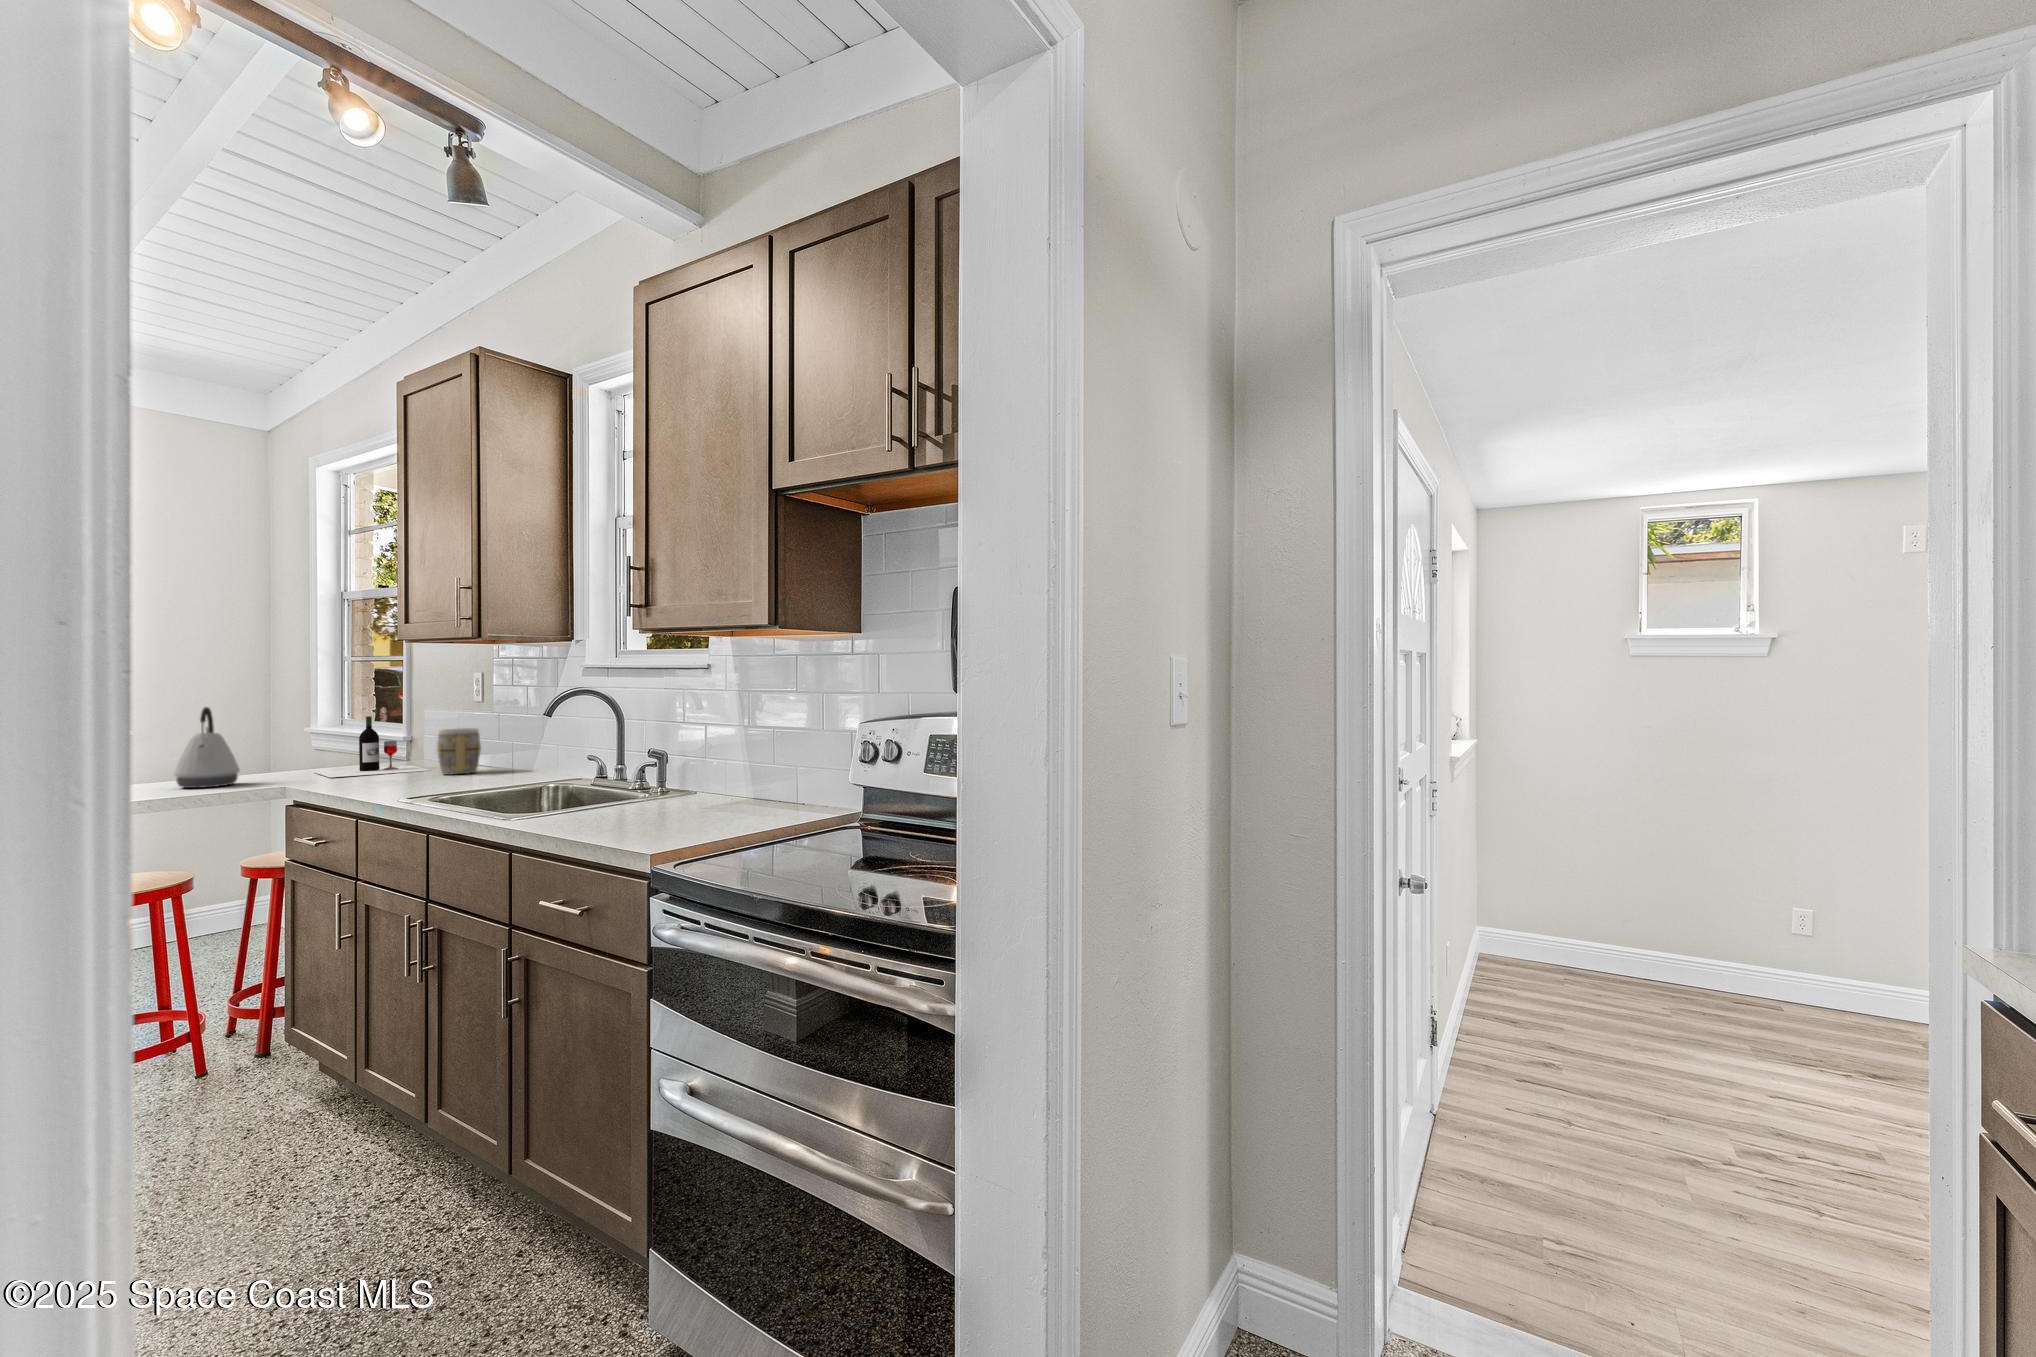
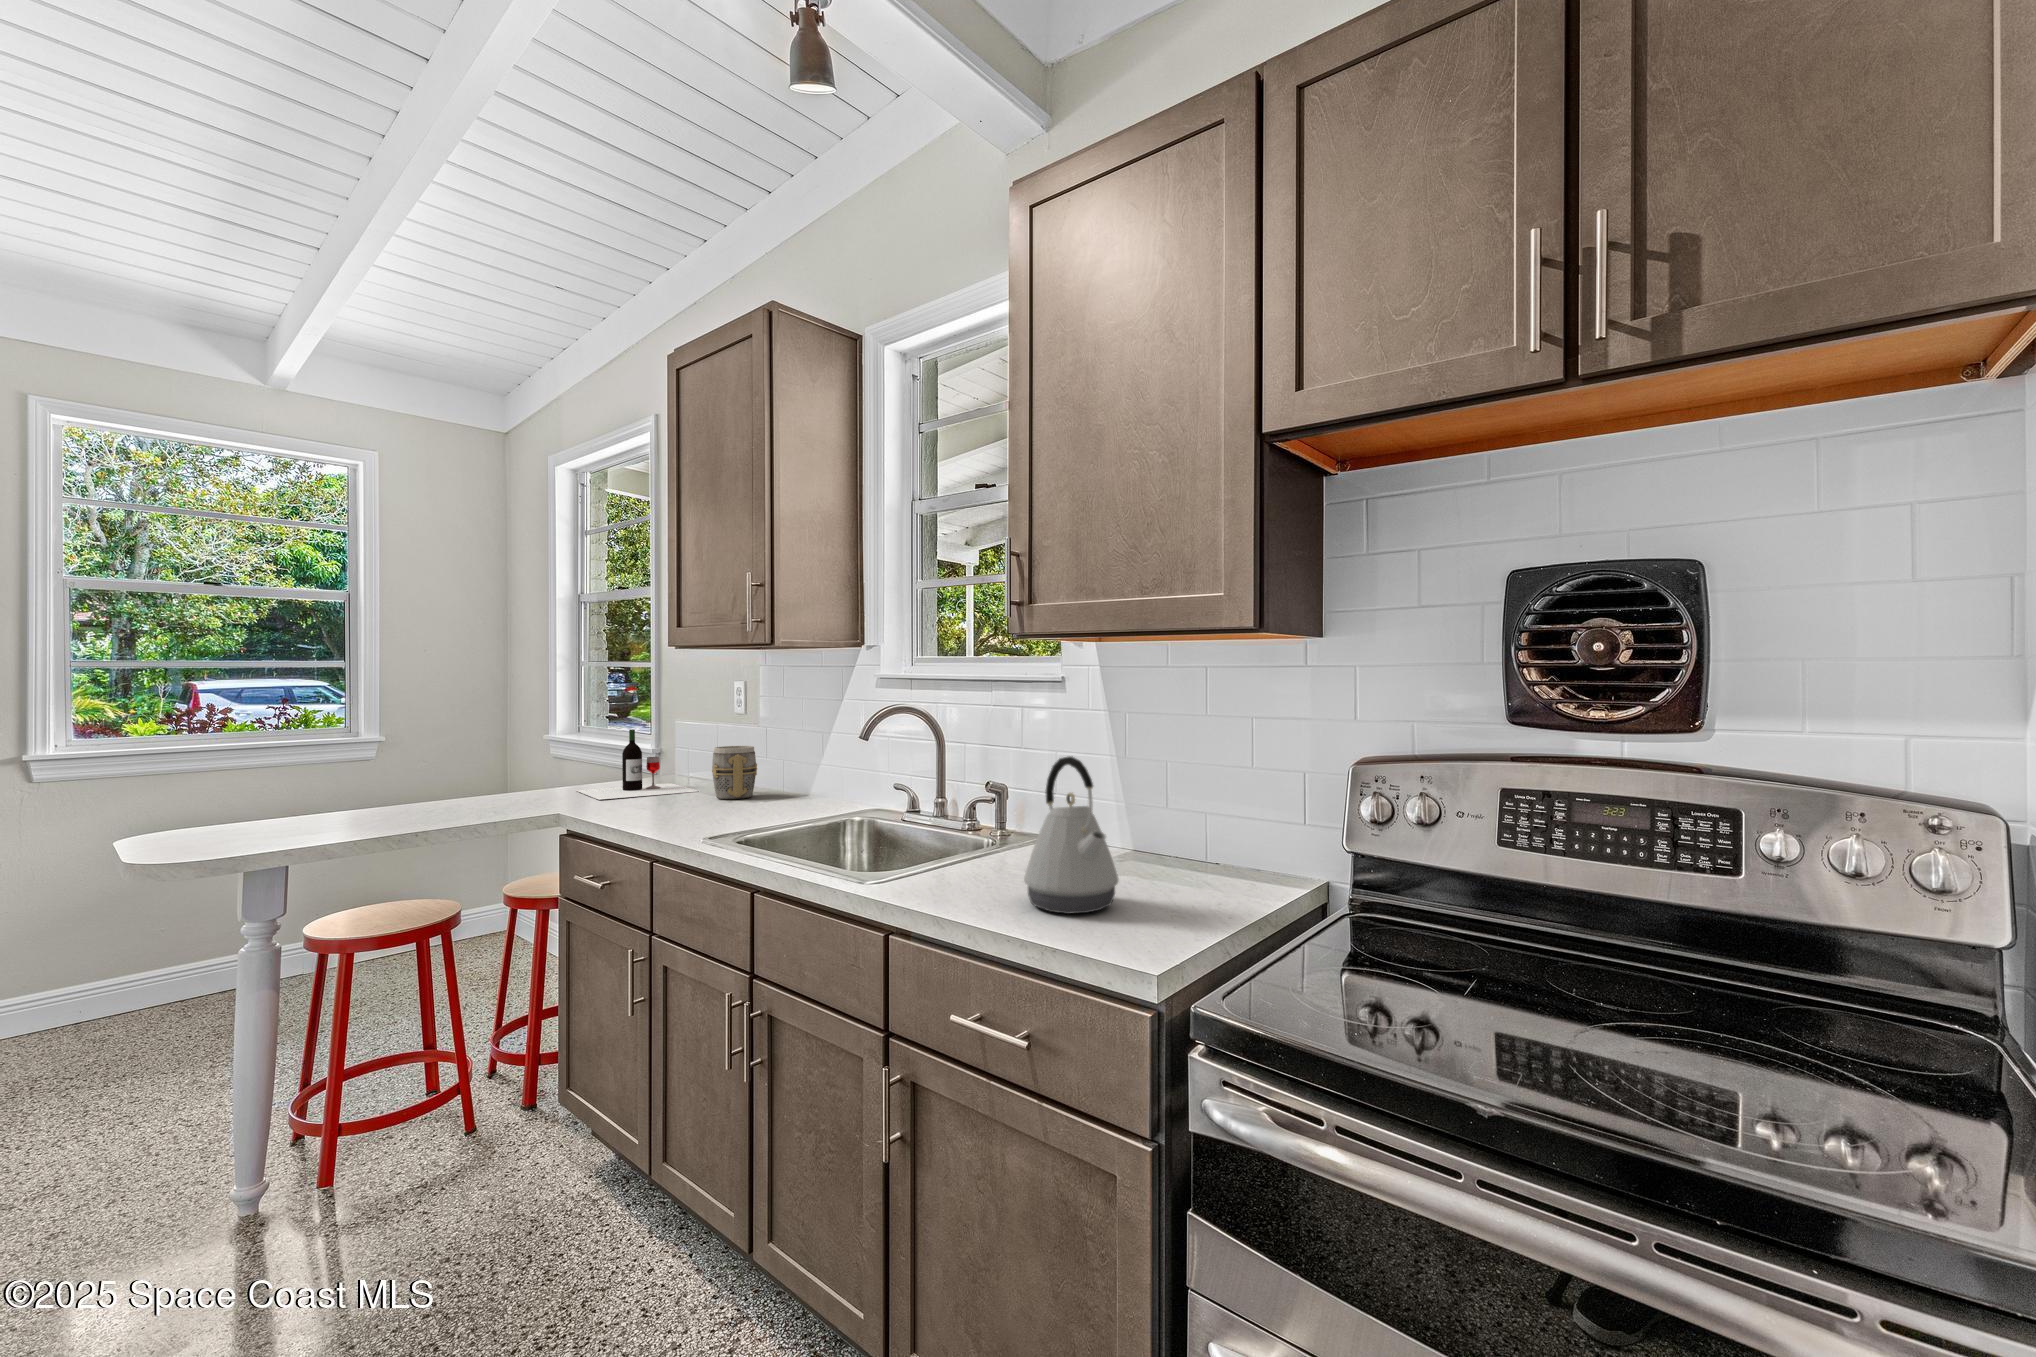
kettle: present [174,707,240,788] -> present [1024,756,1118,914]

